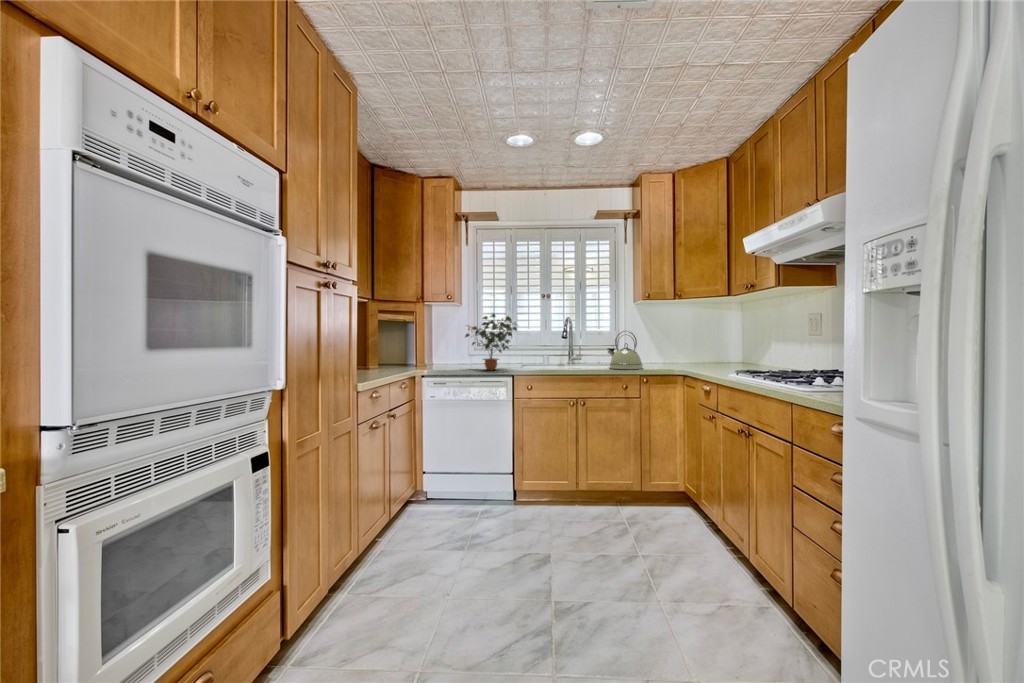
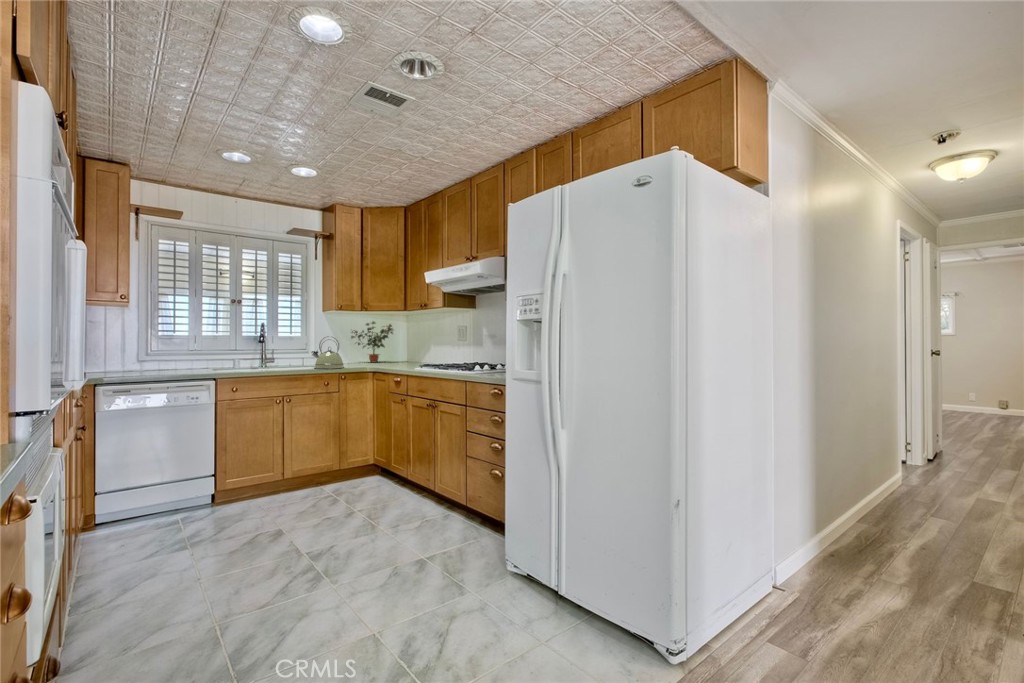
potted plant: present [465,313,517,370] -> present [351,322,393,362]

